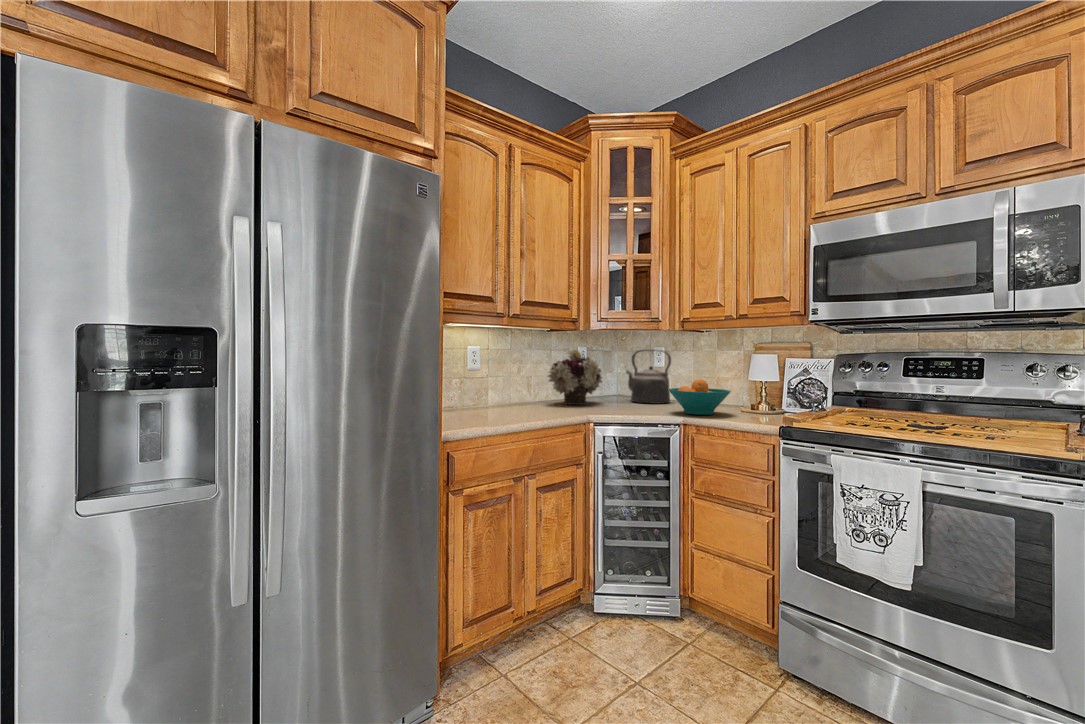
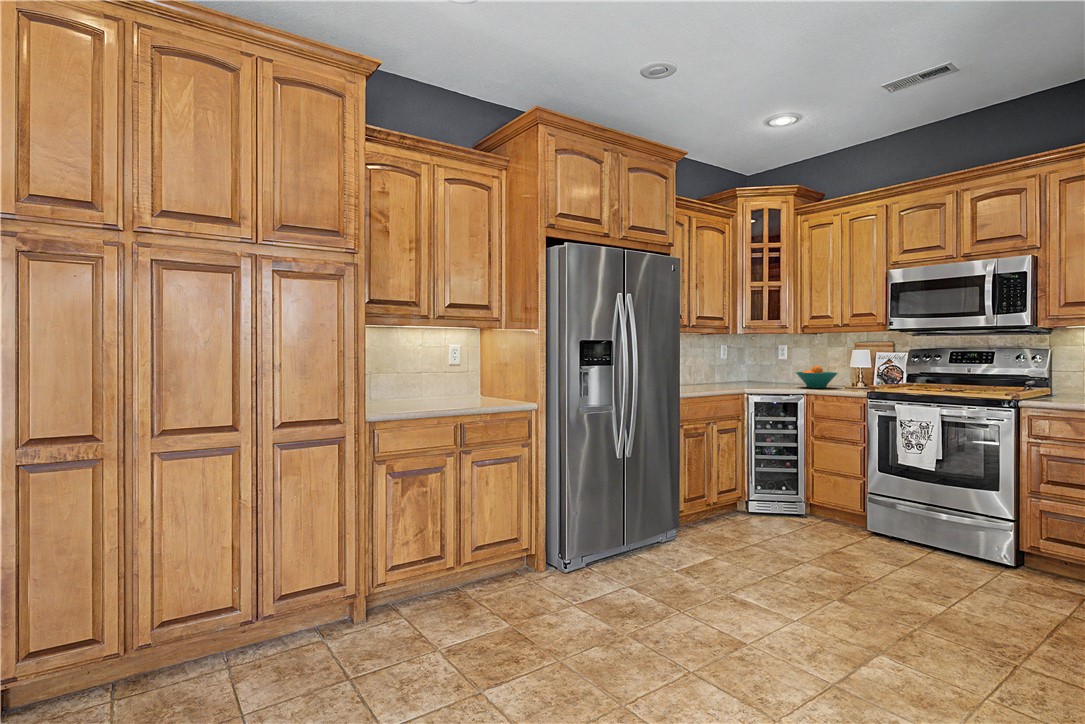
flower arrangement: present [547,349,602,405] -> none [708,346,746,384]
kettle: present [626,350,671,404] -> none [760,346,794,384]

